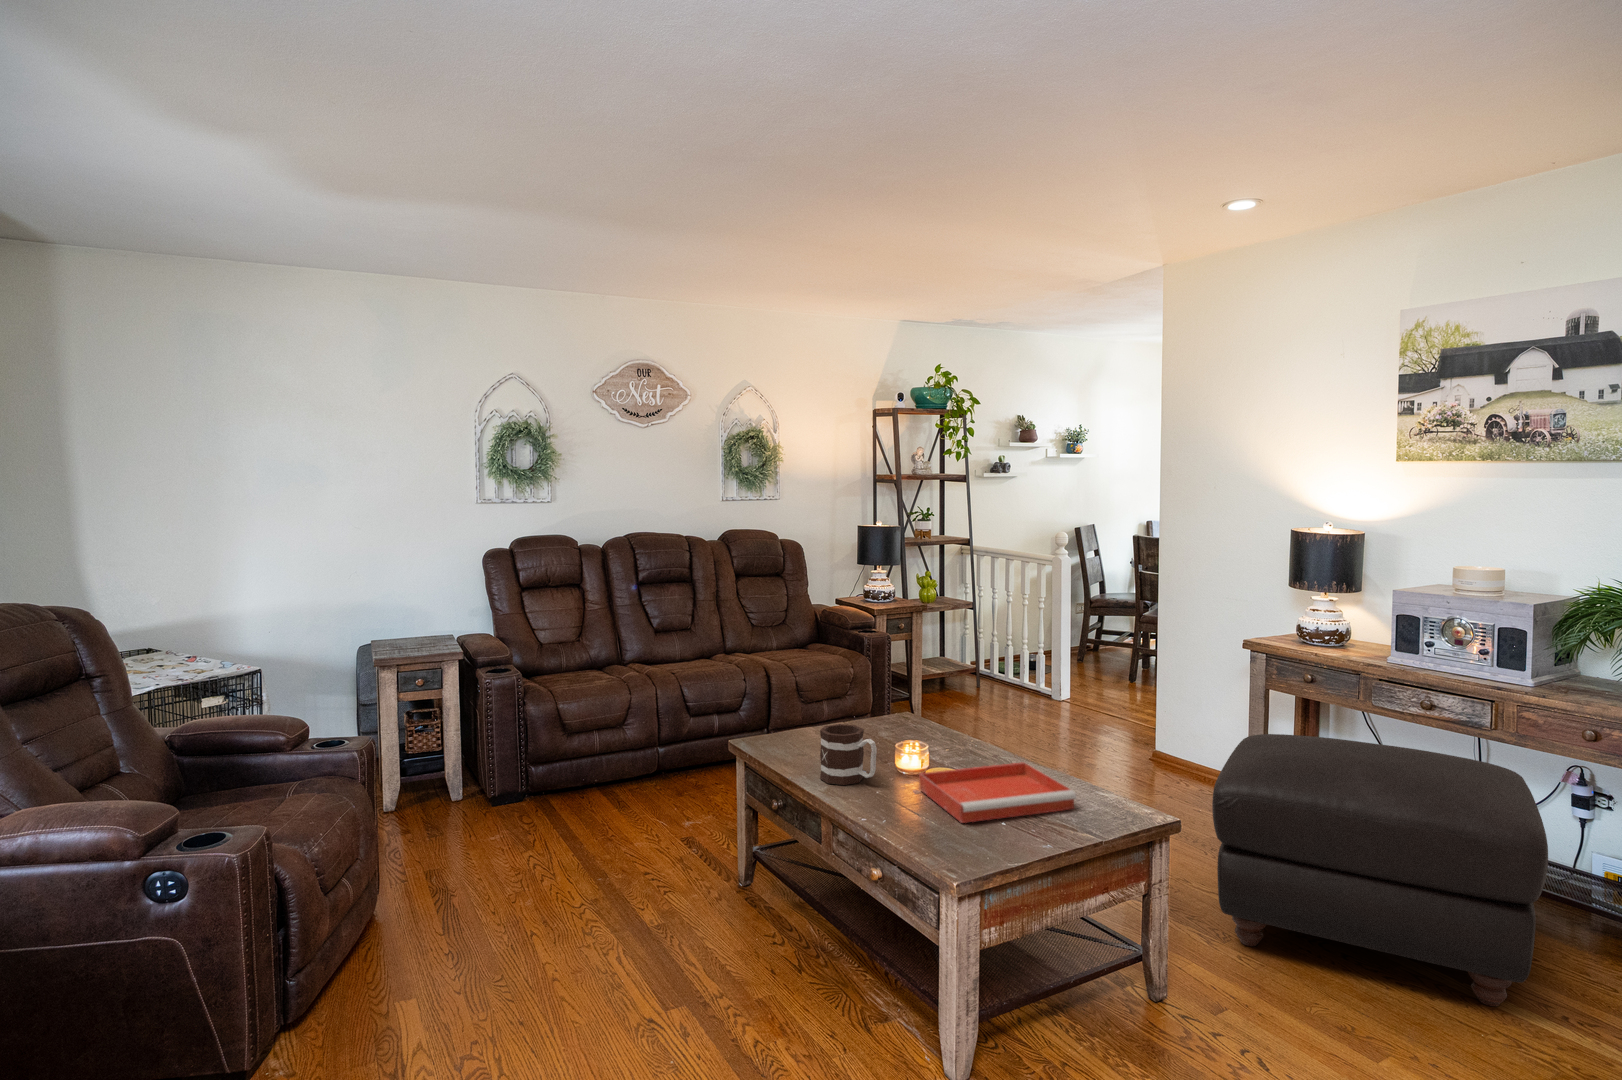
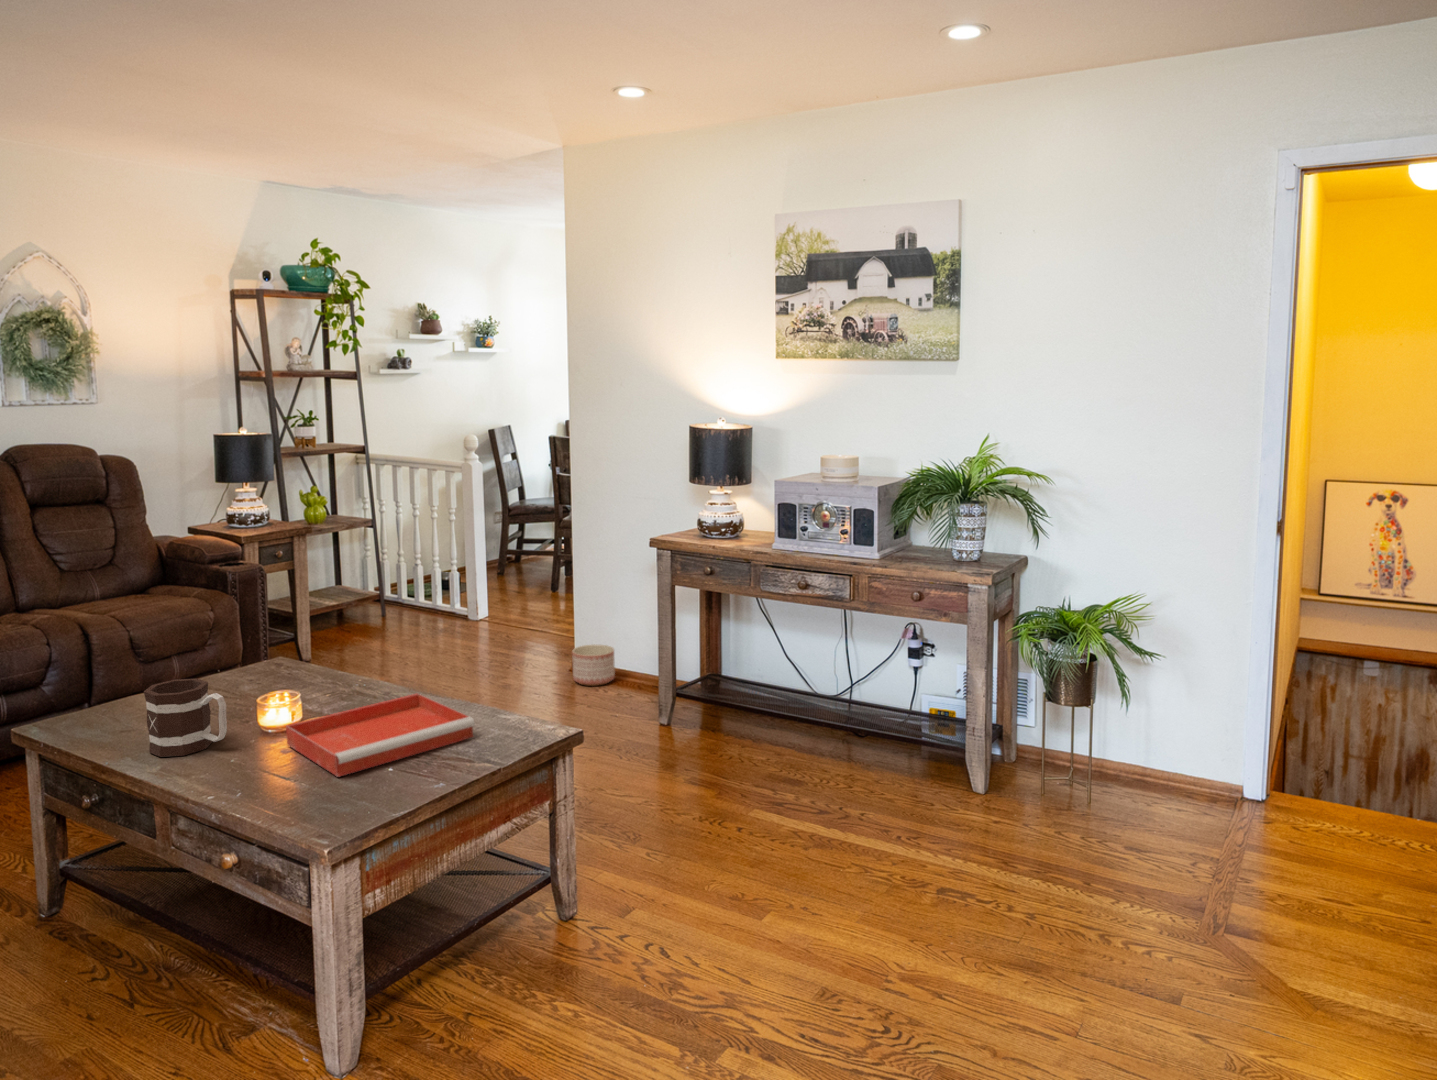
ottoman: present [1212,734,1548,1006] -> none [618,628,891,846]
planter: none [1157,739,1201,781] -> present [572,645,615,686]

